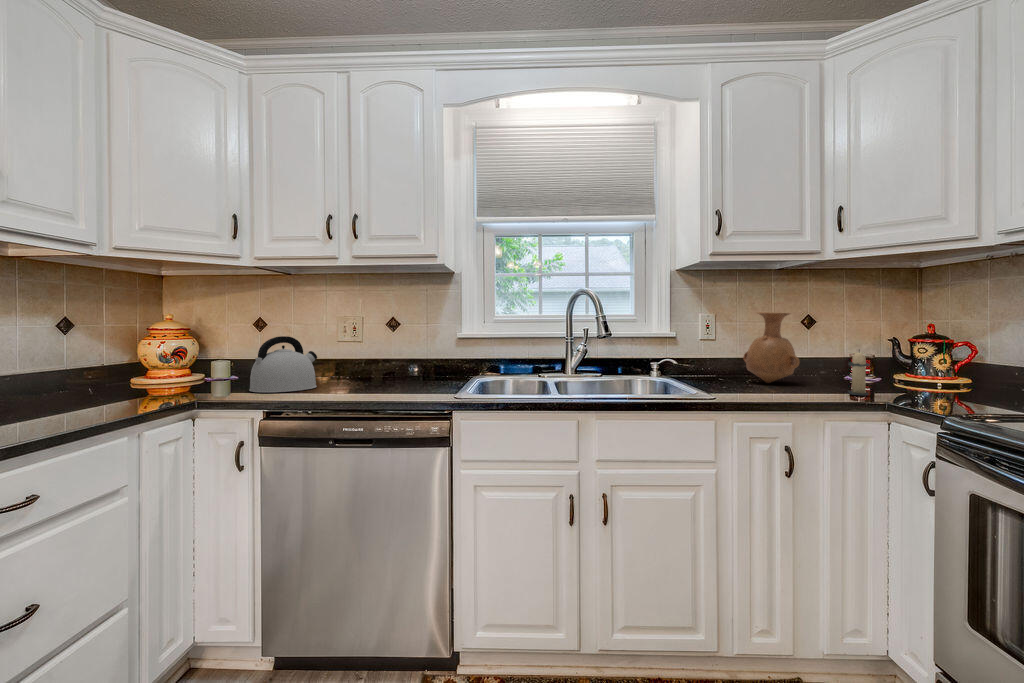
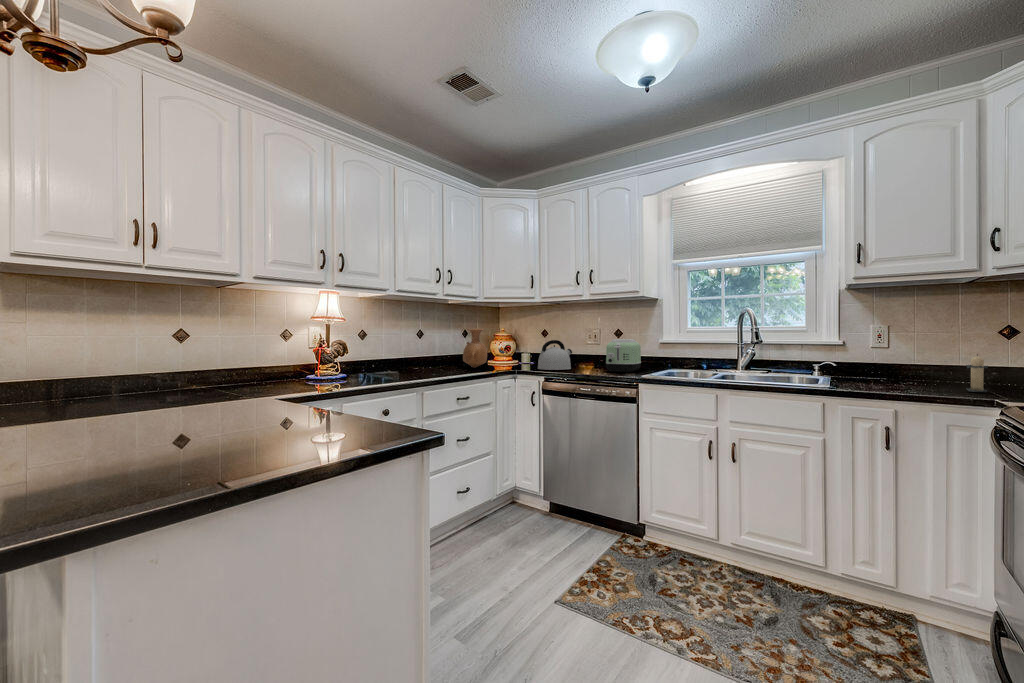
vase: present [743,312,800,383] -> present [463,329,487,368]
toaster: none [384,334,440,390] -> present [606,339,641,373]

